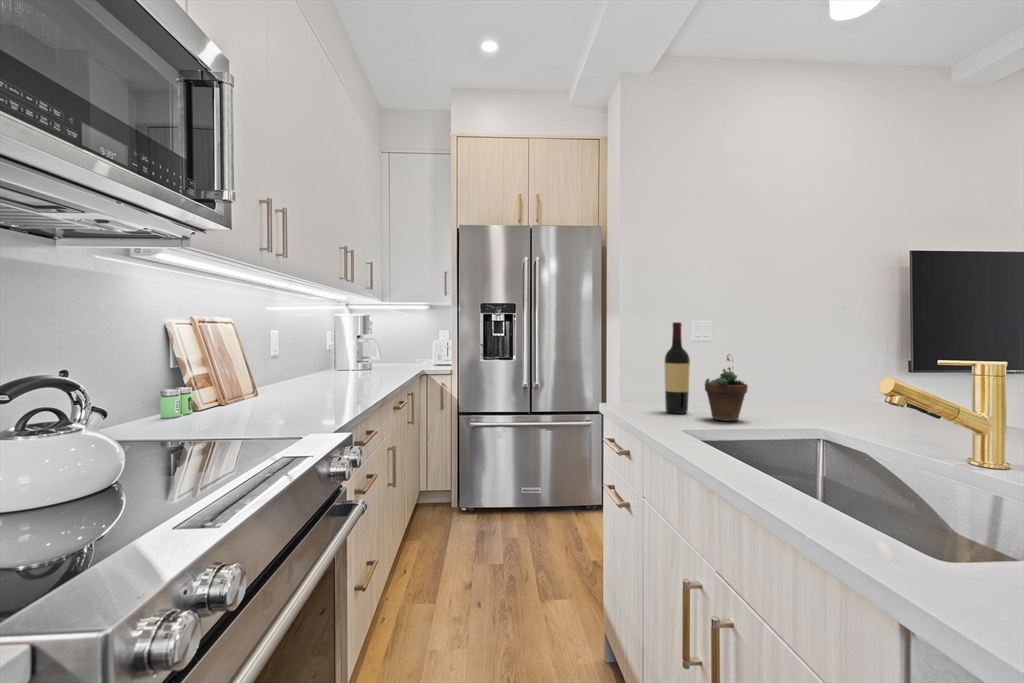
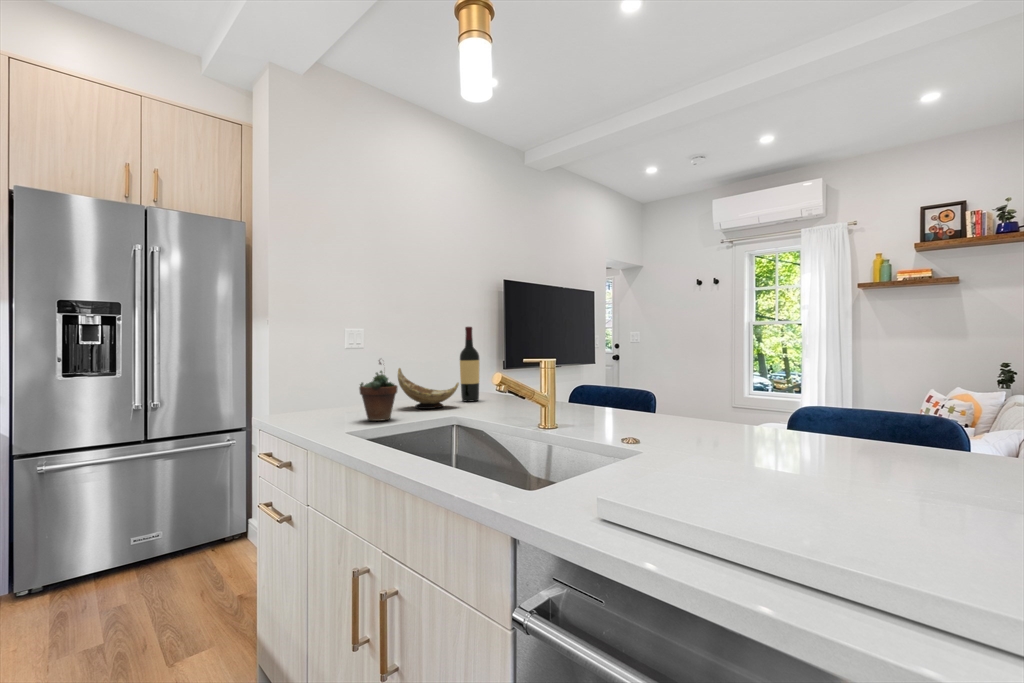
wine bottle: present [664,322,690,414] -> present [460,327,479,402]
decorative bowl: none [749,366,826,414] -> present [398,368,459,409]

